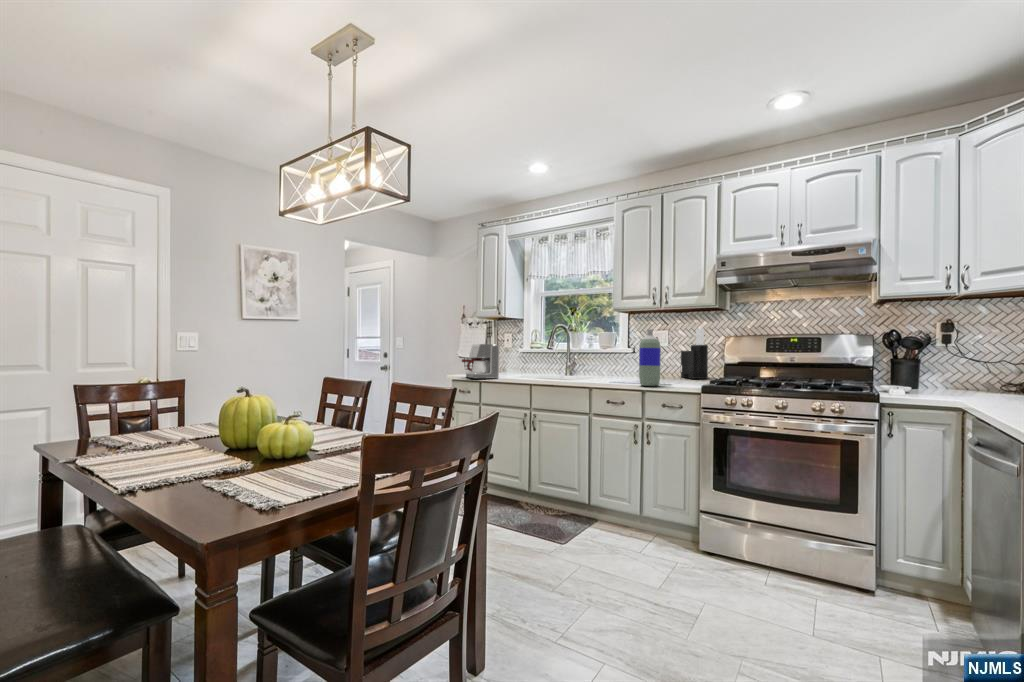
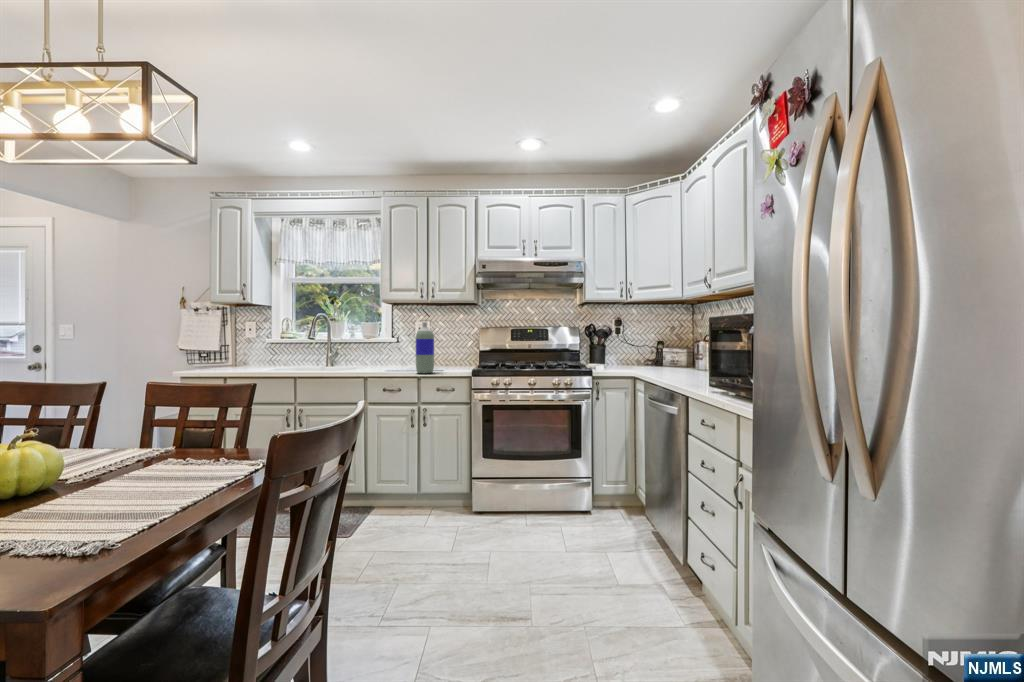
knife block: present [681,328,708,379] -> none [441,320,465,364]
coffee maker: present [462,344,499,379] -> none [203,336,254,375]

